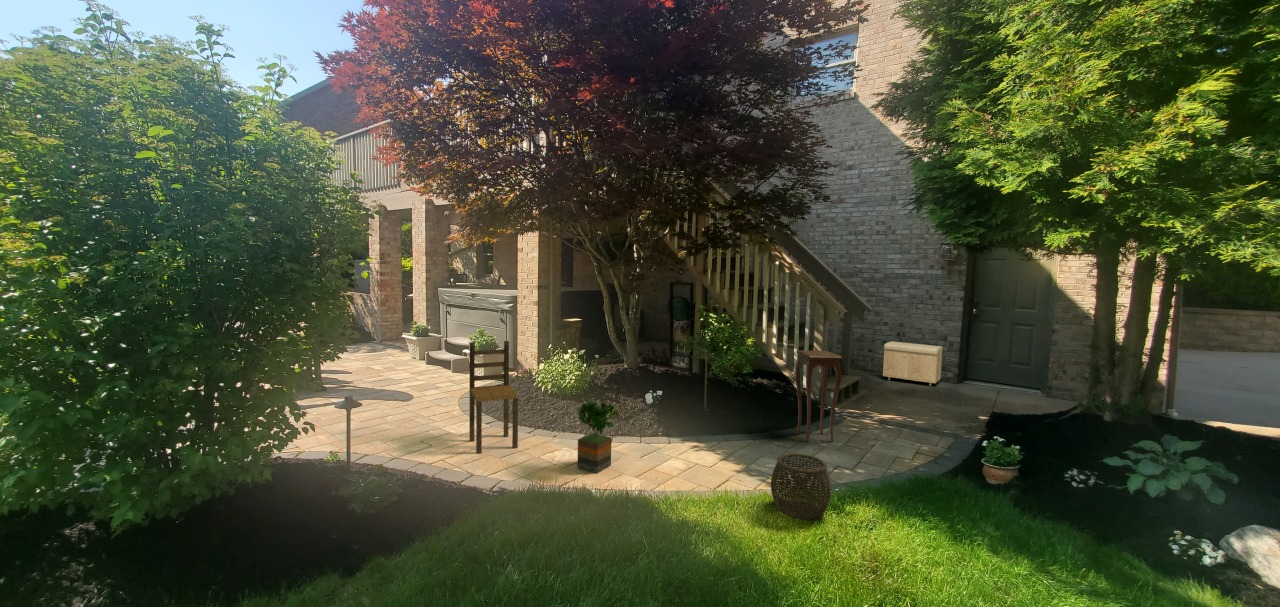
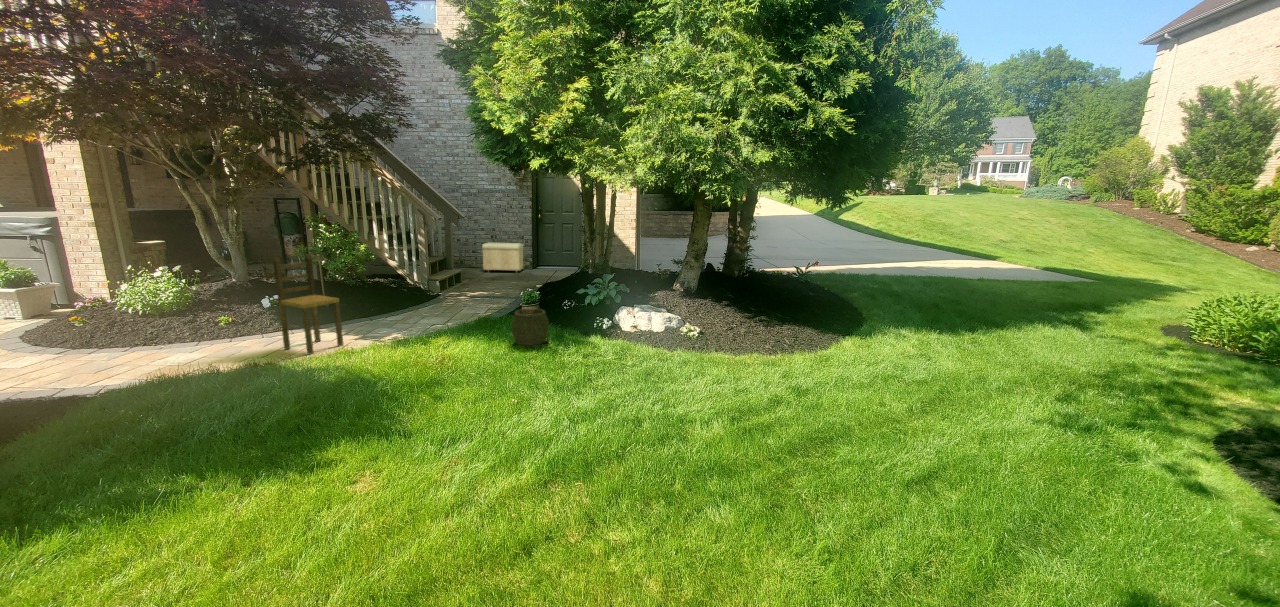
chair: present [469,341,518,454] -> present [273,254,343,355]
side table: present [795,351,842,442] -> none [399,247,434,315]
potted tree: present [577,401,619,473] -> none [190,301,239,361]
woven basket: present [771,454,832,520] -> present [512,309,549,345]

